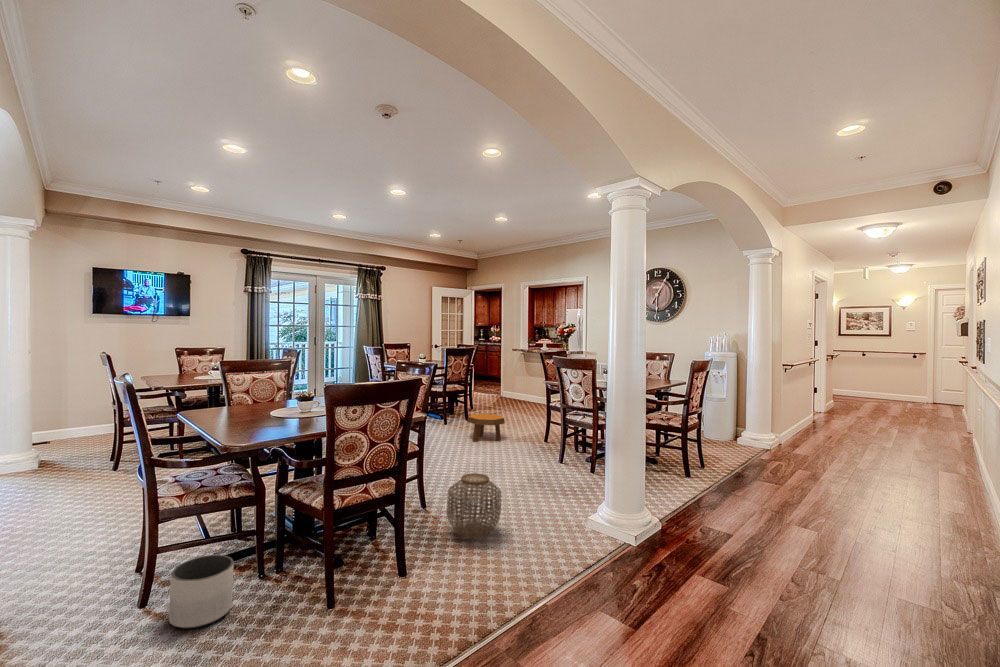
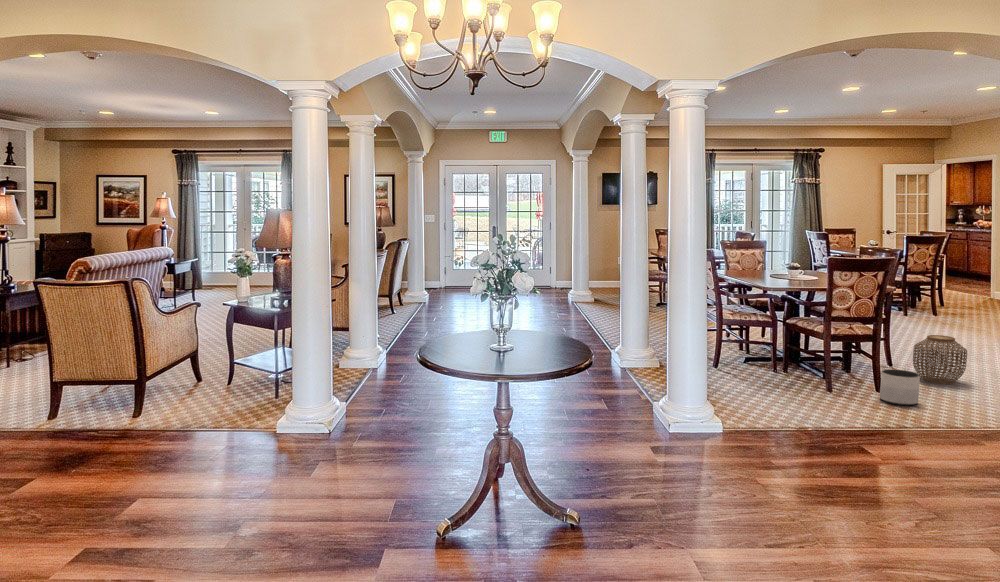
footstool: present [467,414,505,442] -> none [933,305,985,334]
planter: present [169,555,234,628] -> present [880,369,920,405]

